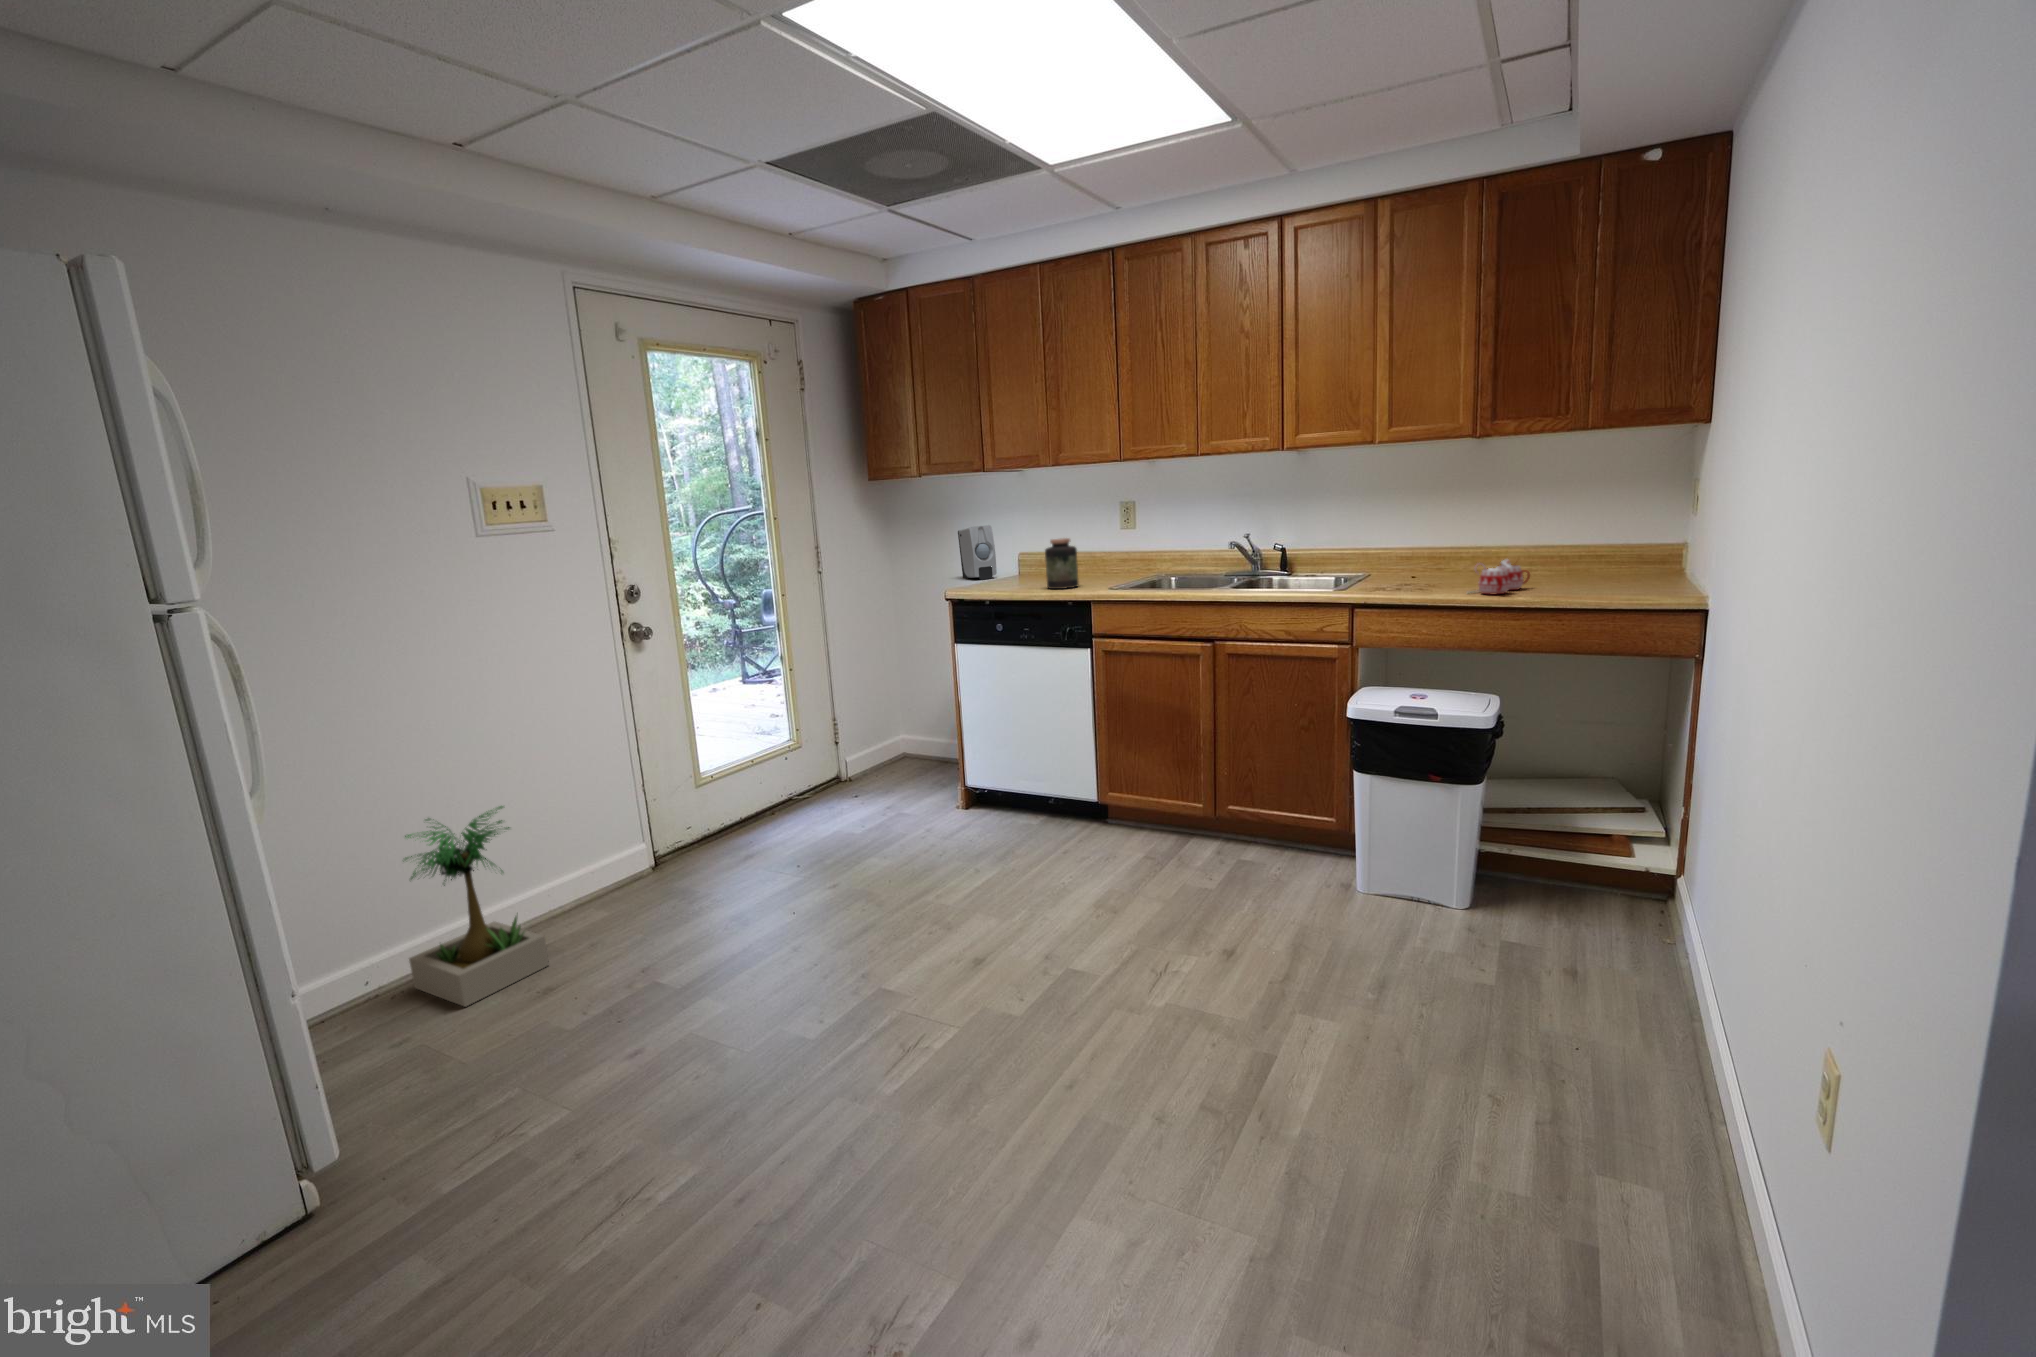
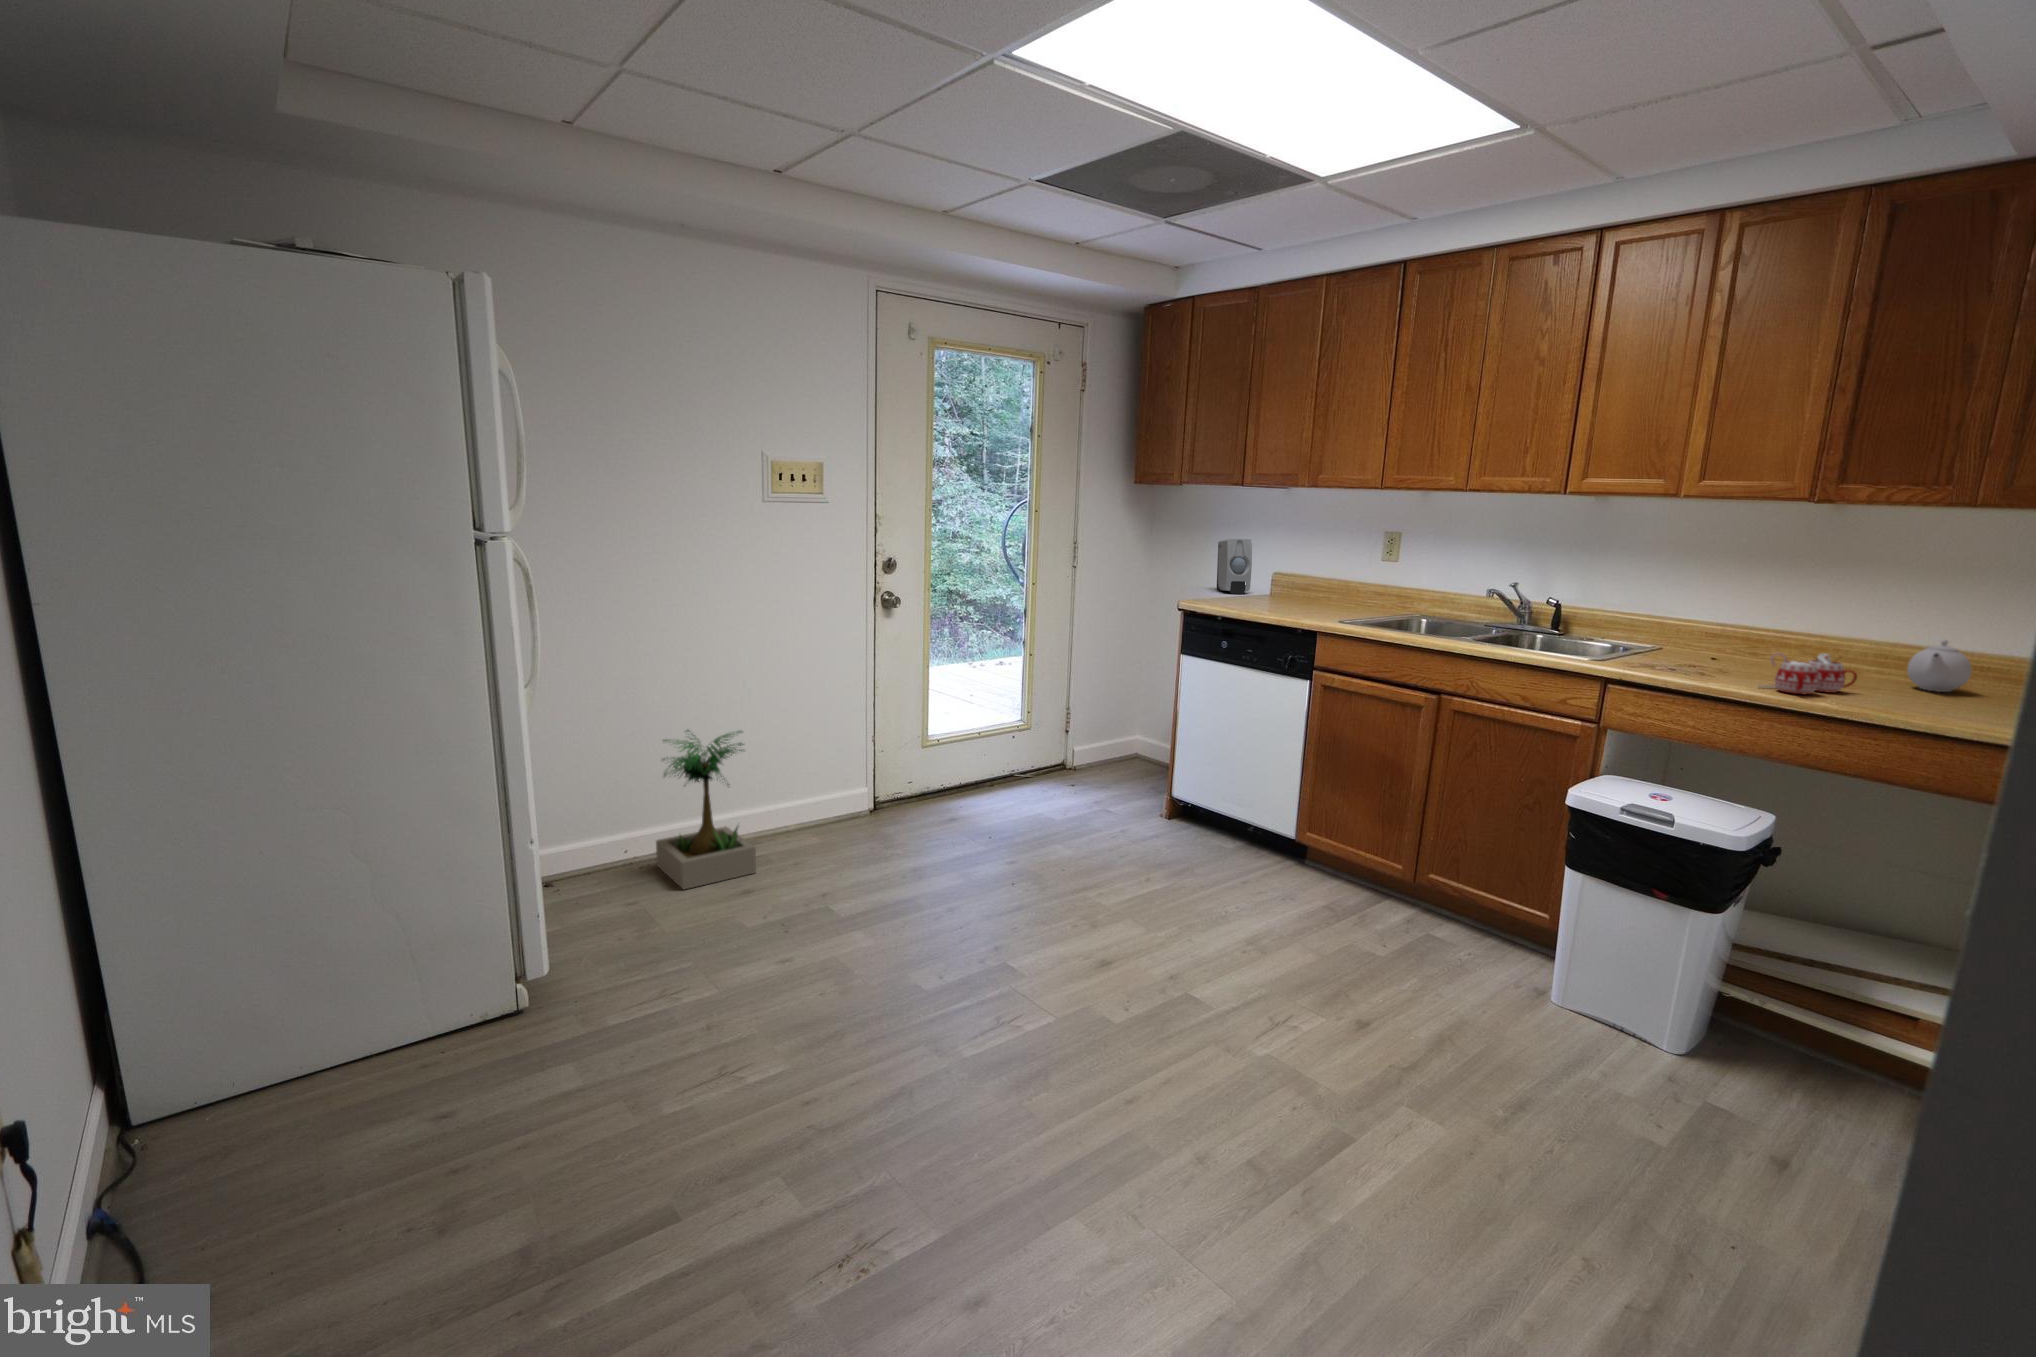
teapot: none [1552,537,1595,579] -> present [1907,640,1972,692]
jar: present [1045,538,1078,589] -> none [1286,562,1323,615]

